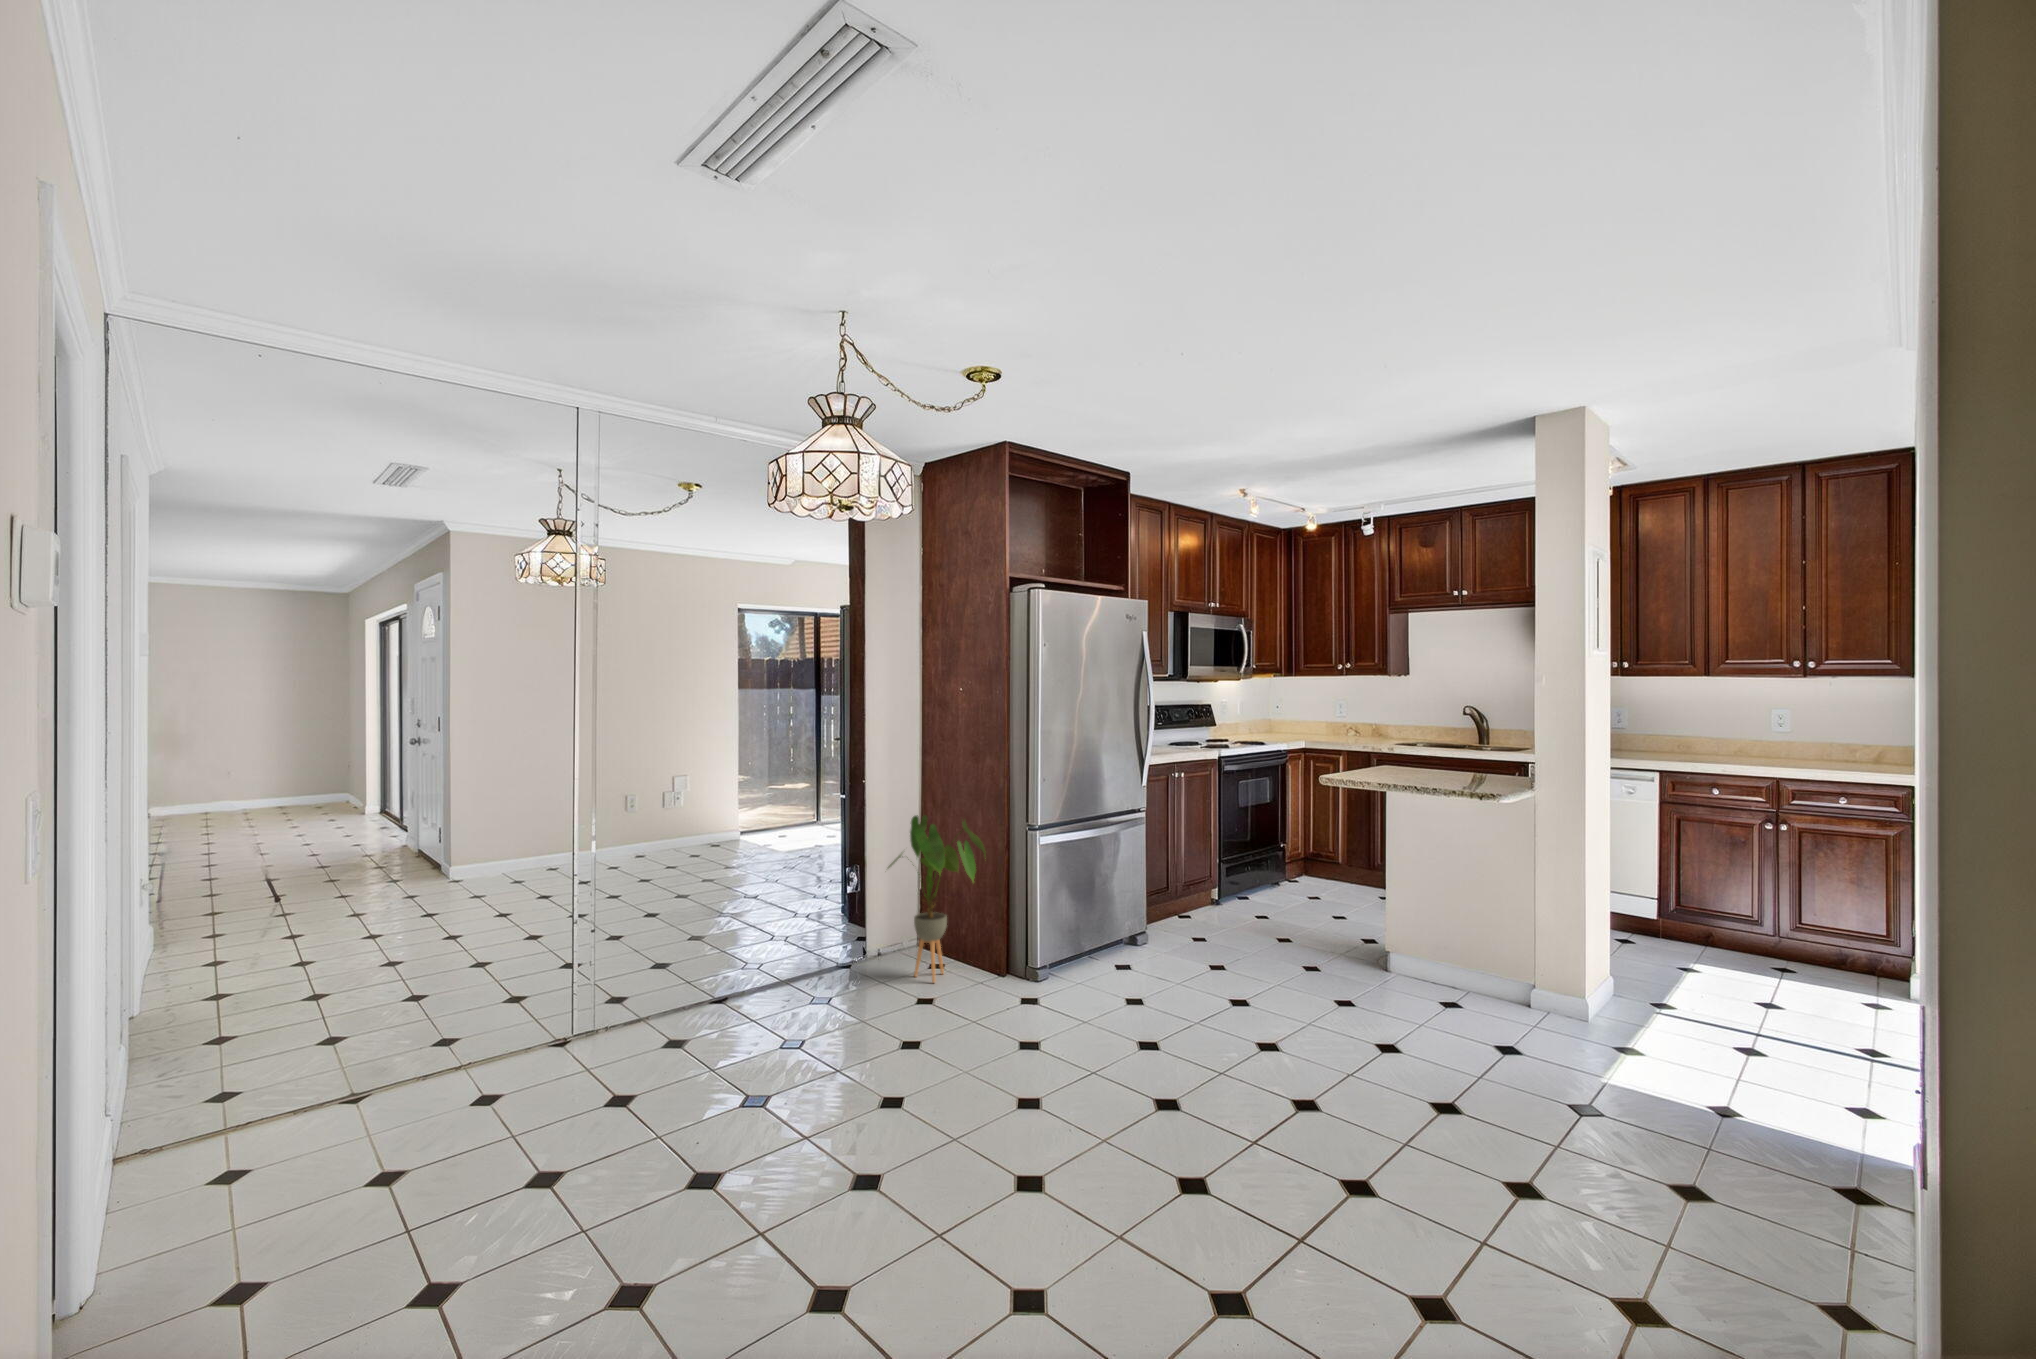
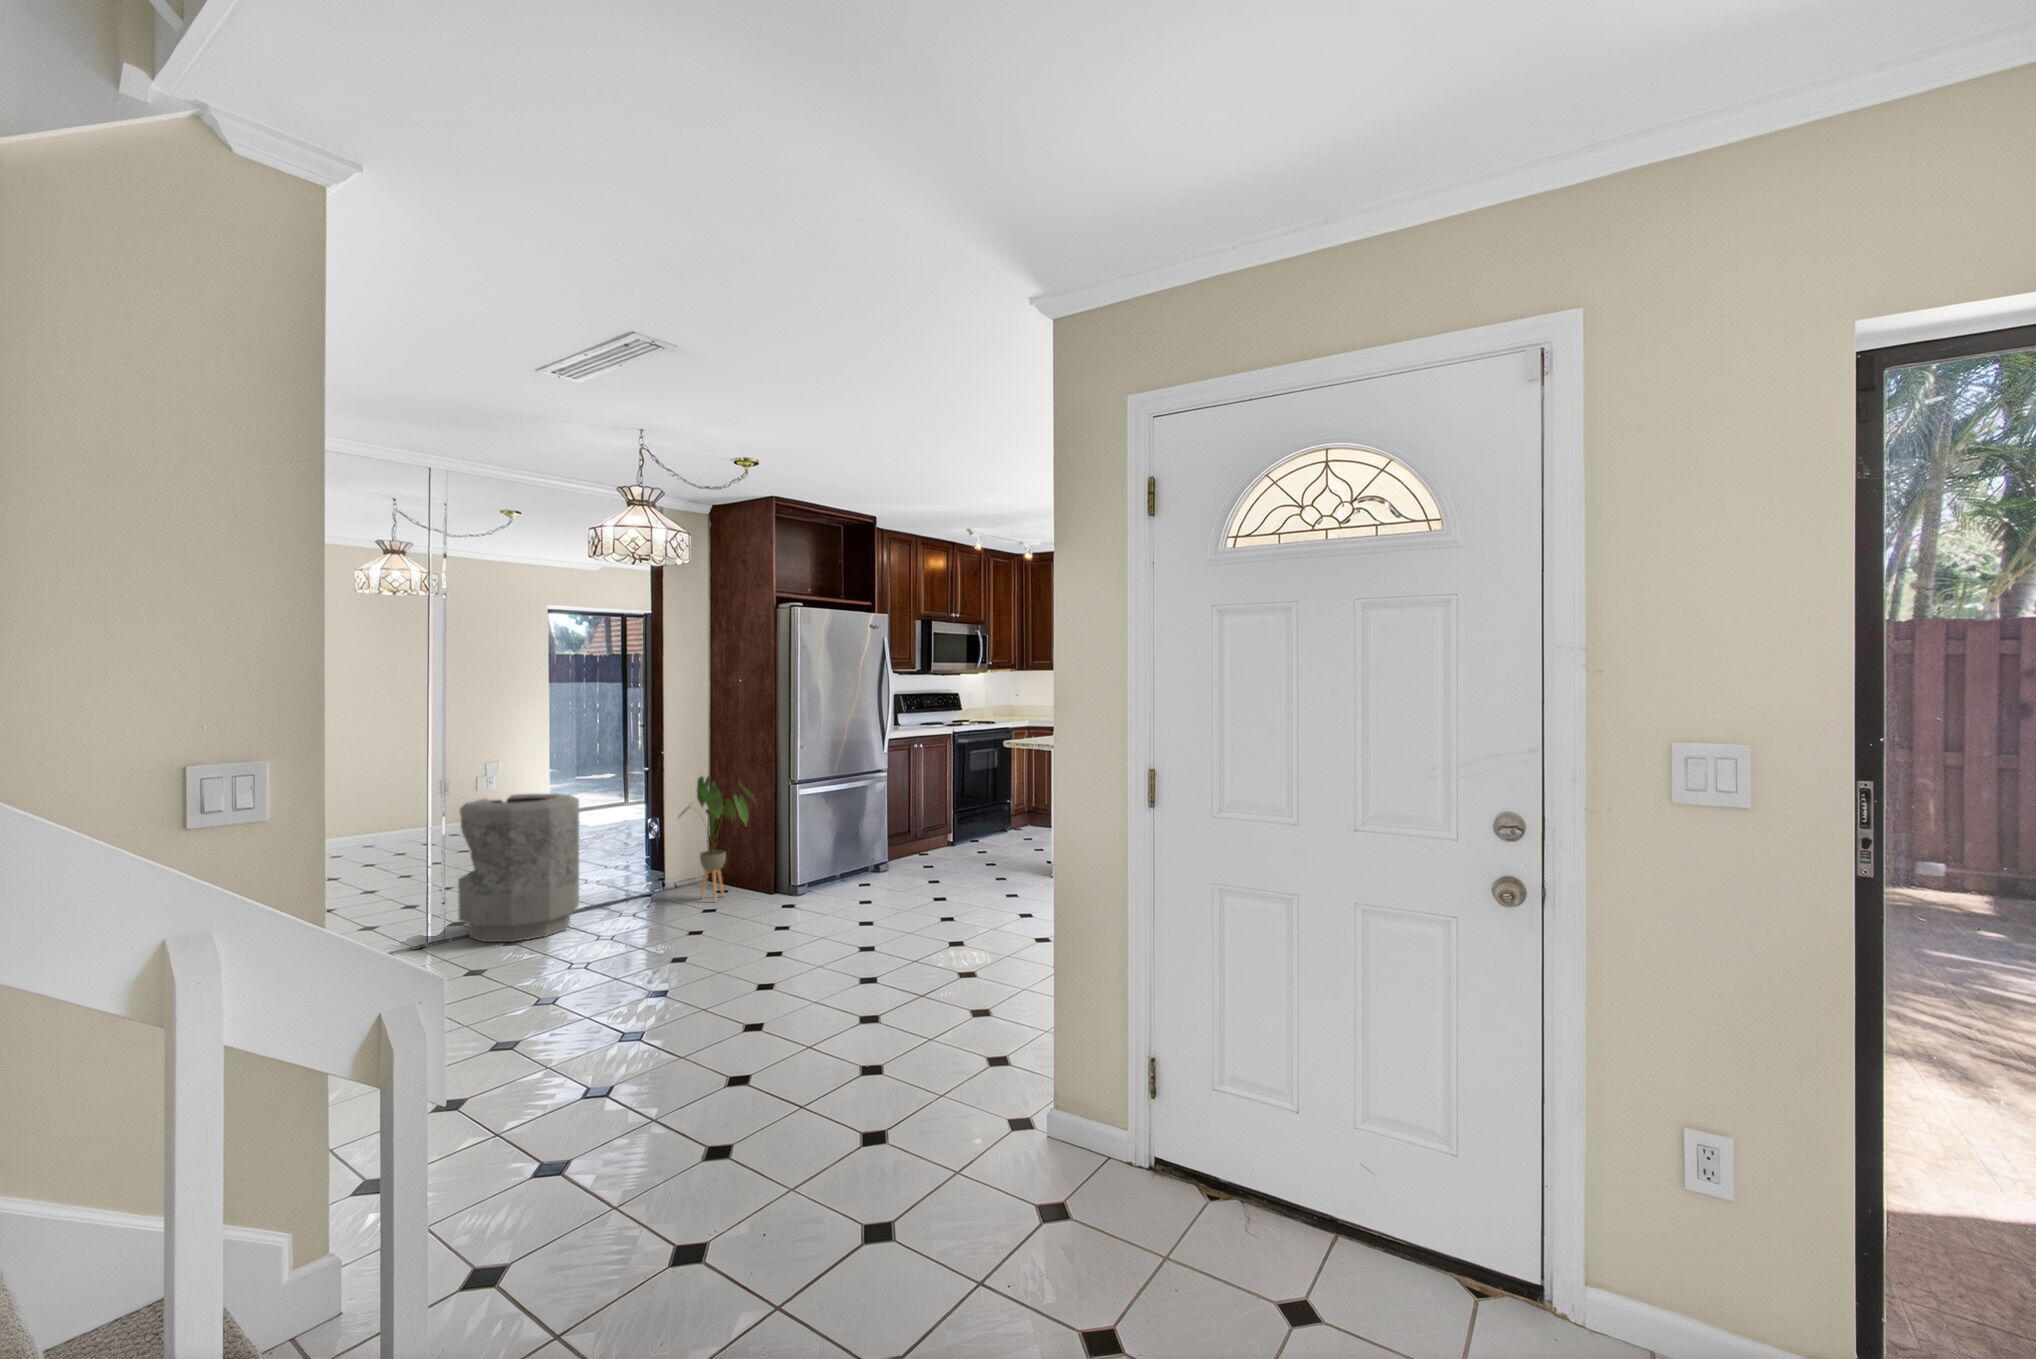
trash can: none [614,836,764,1042] -> present [458,794,579,942]

